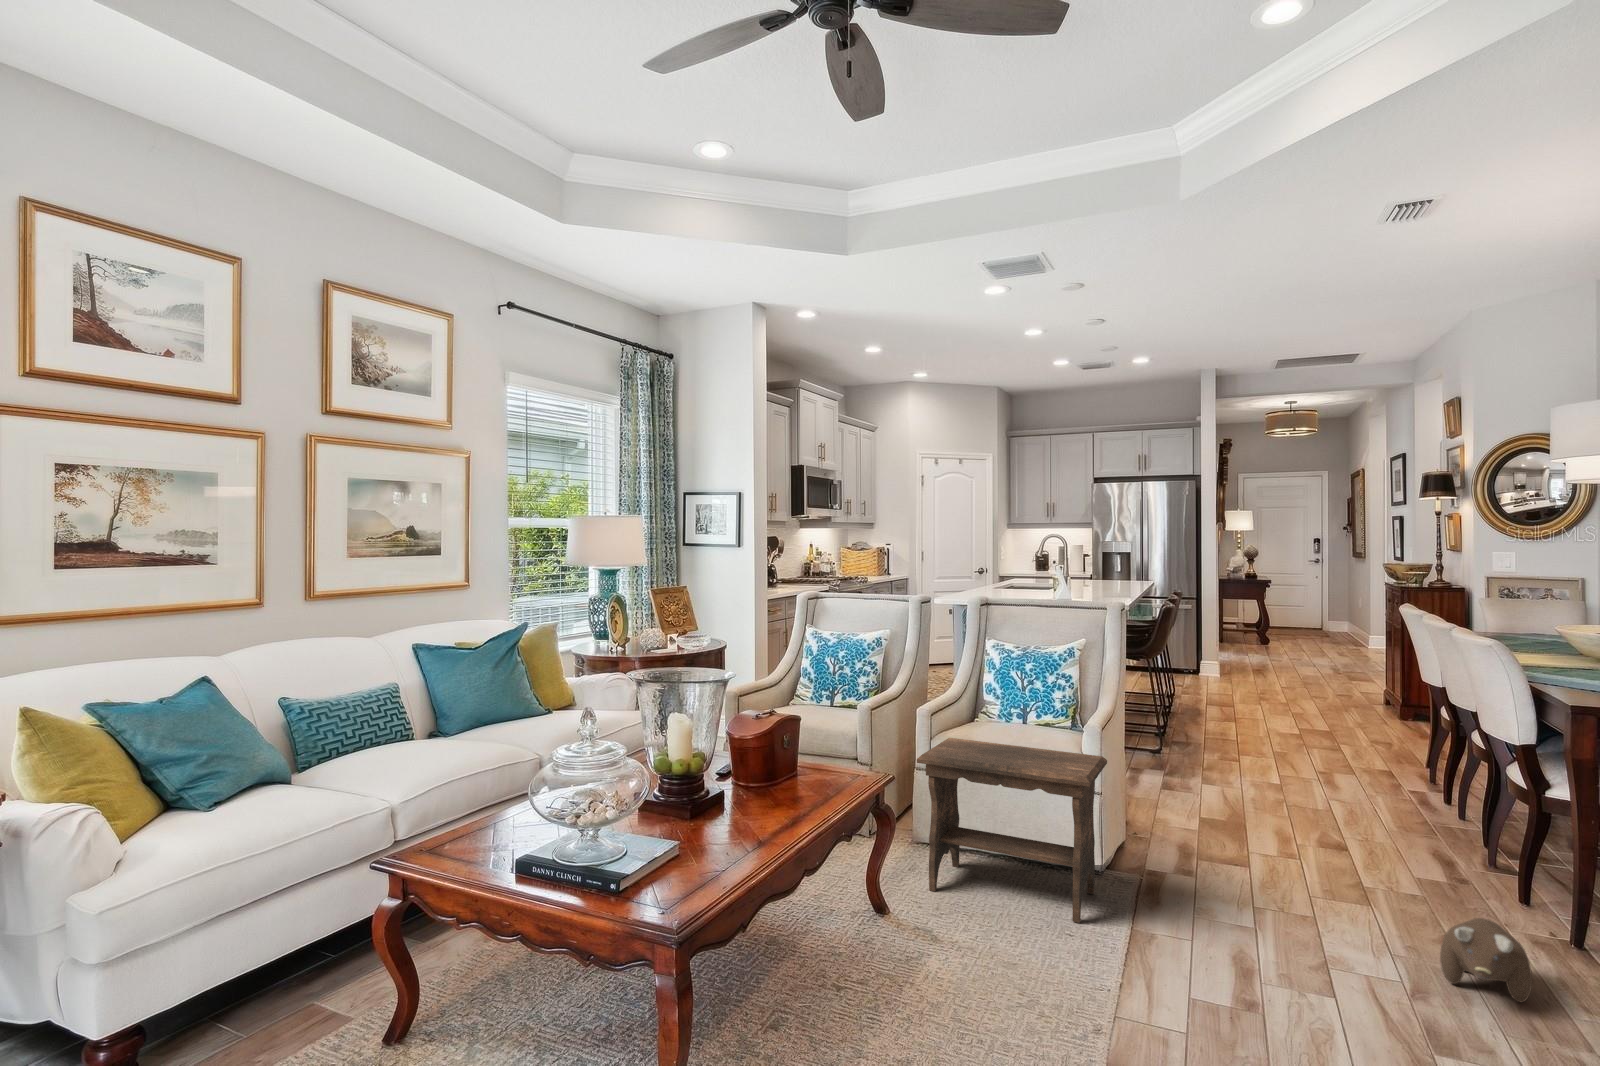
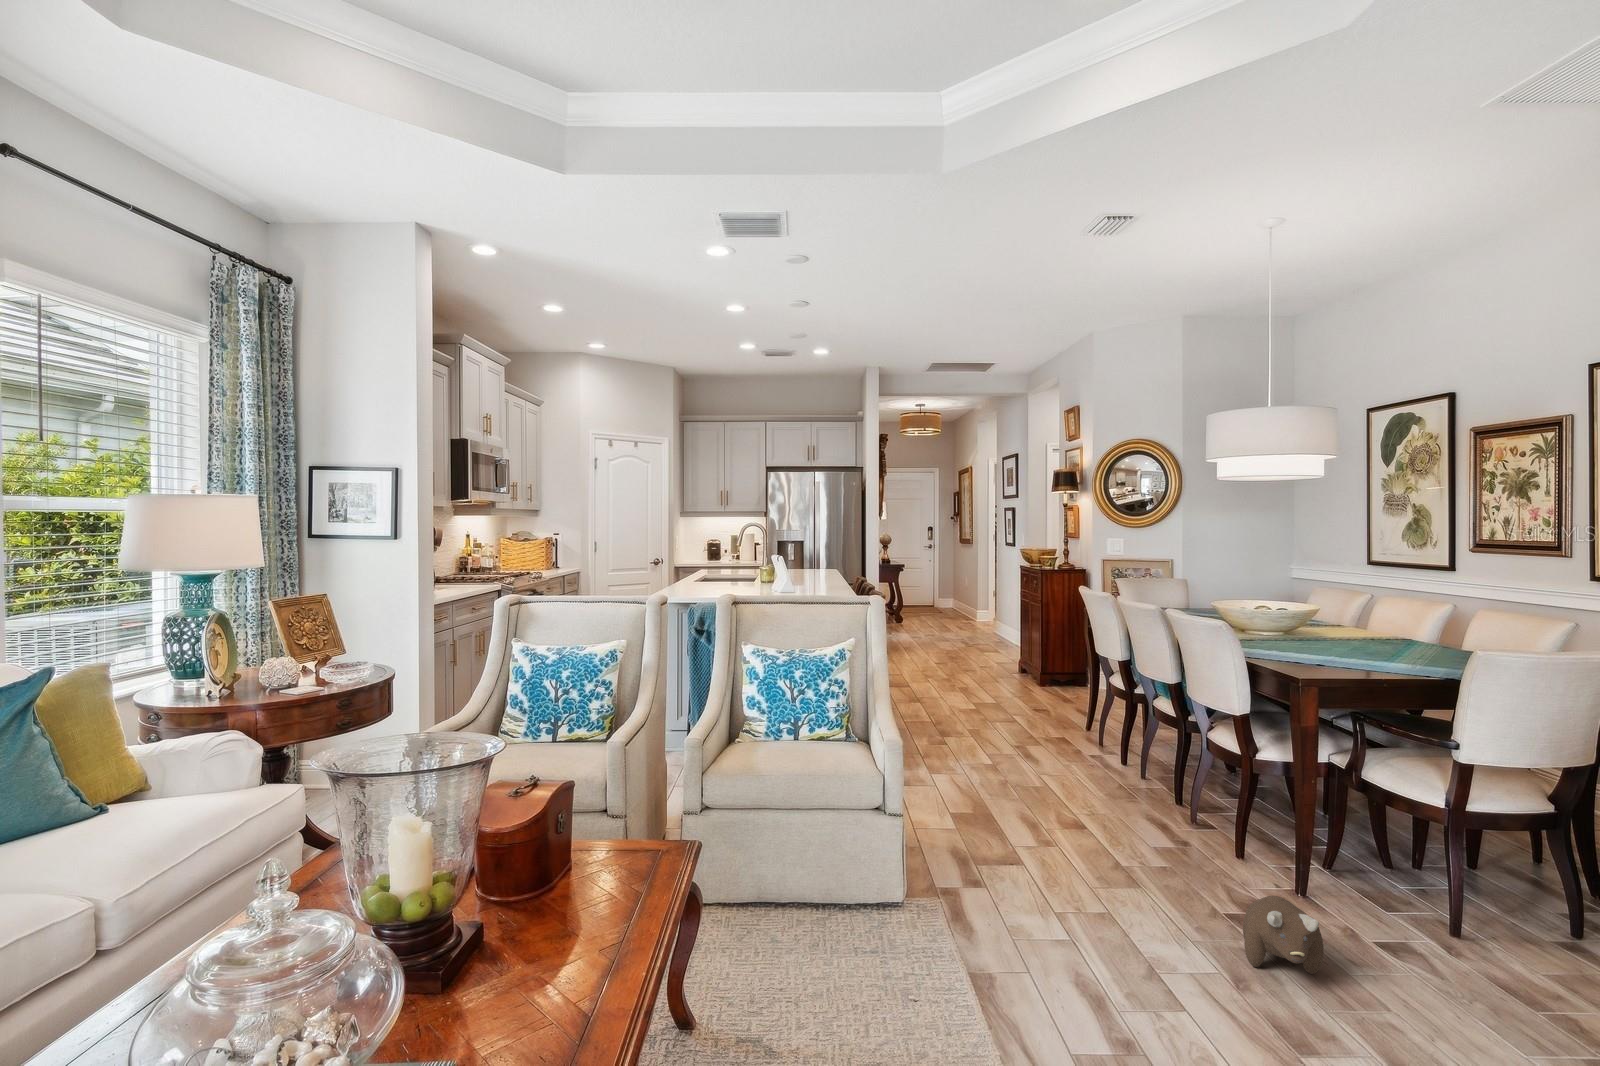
footstool: present [917,738,1107,923] -> none [709,772,925,980]

